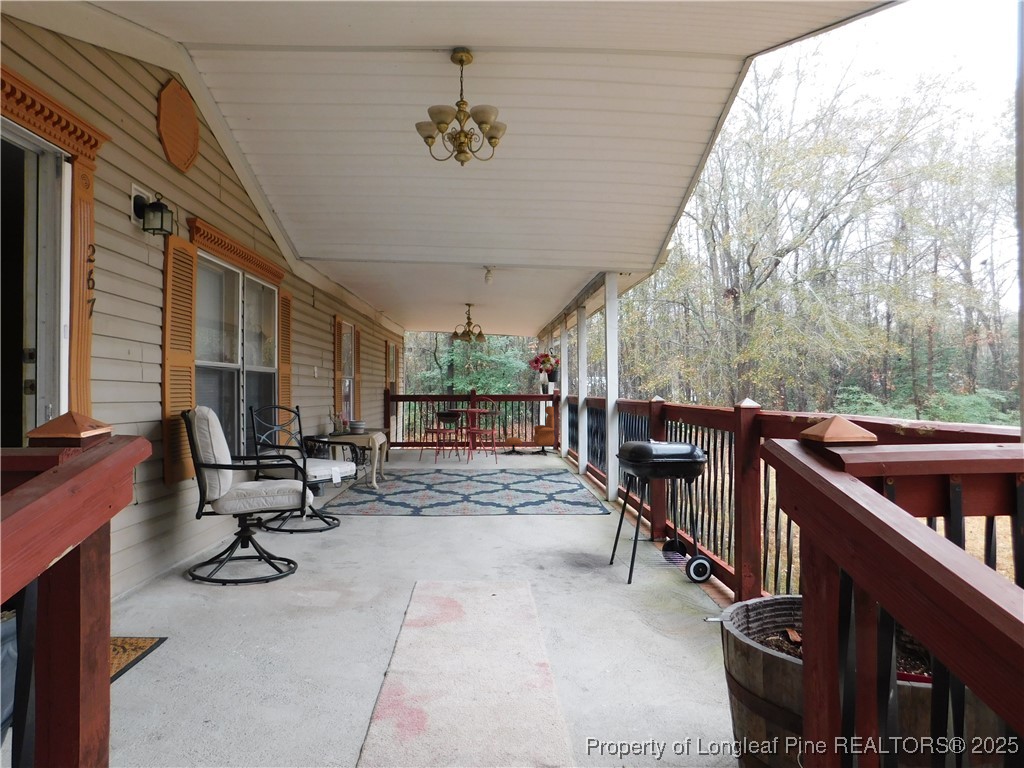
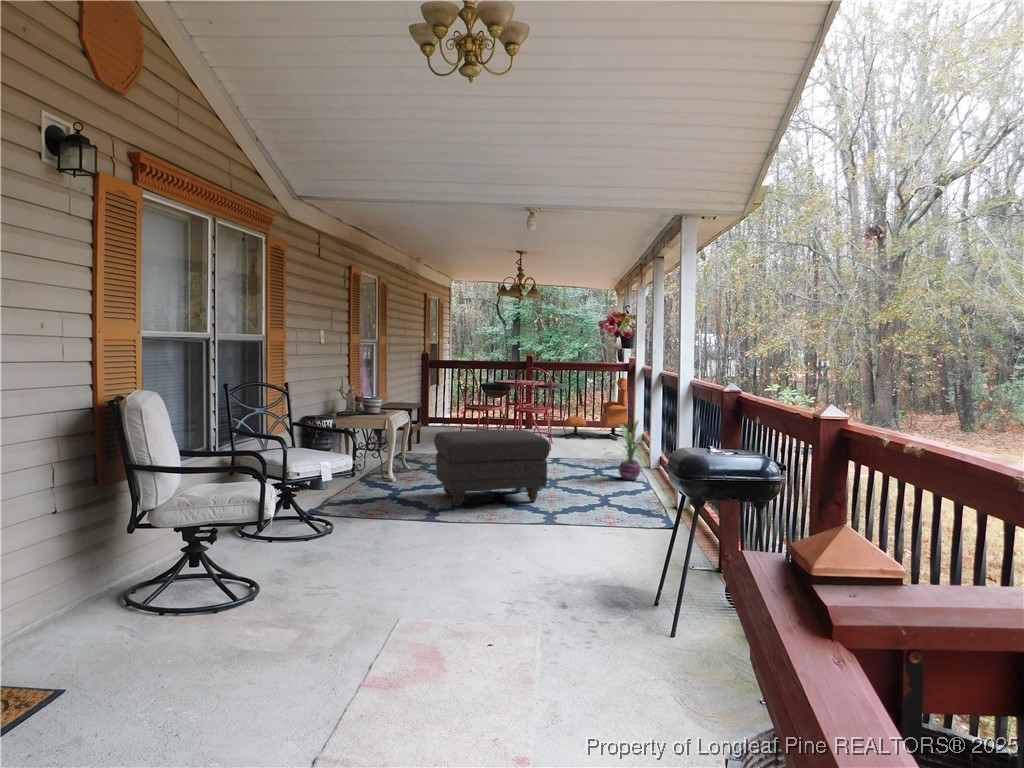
decorative plant: none [543,436,593,482] -> present [604,421,645,480]
ottoman: none [414,444,509,504] -> present [434,430,550,506]

